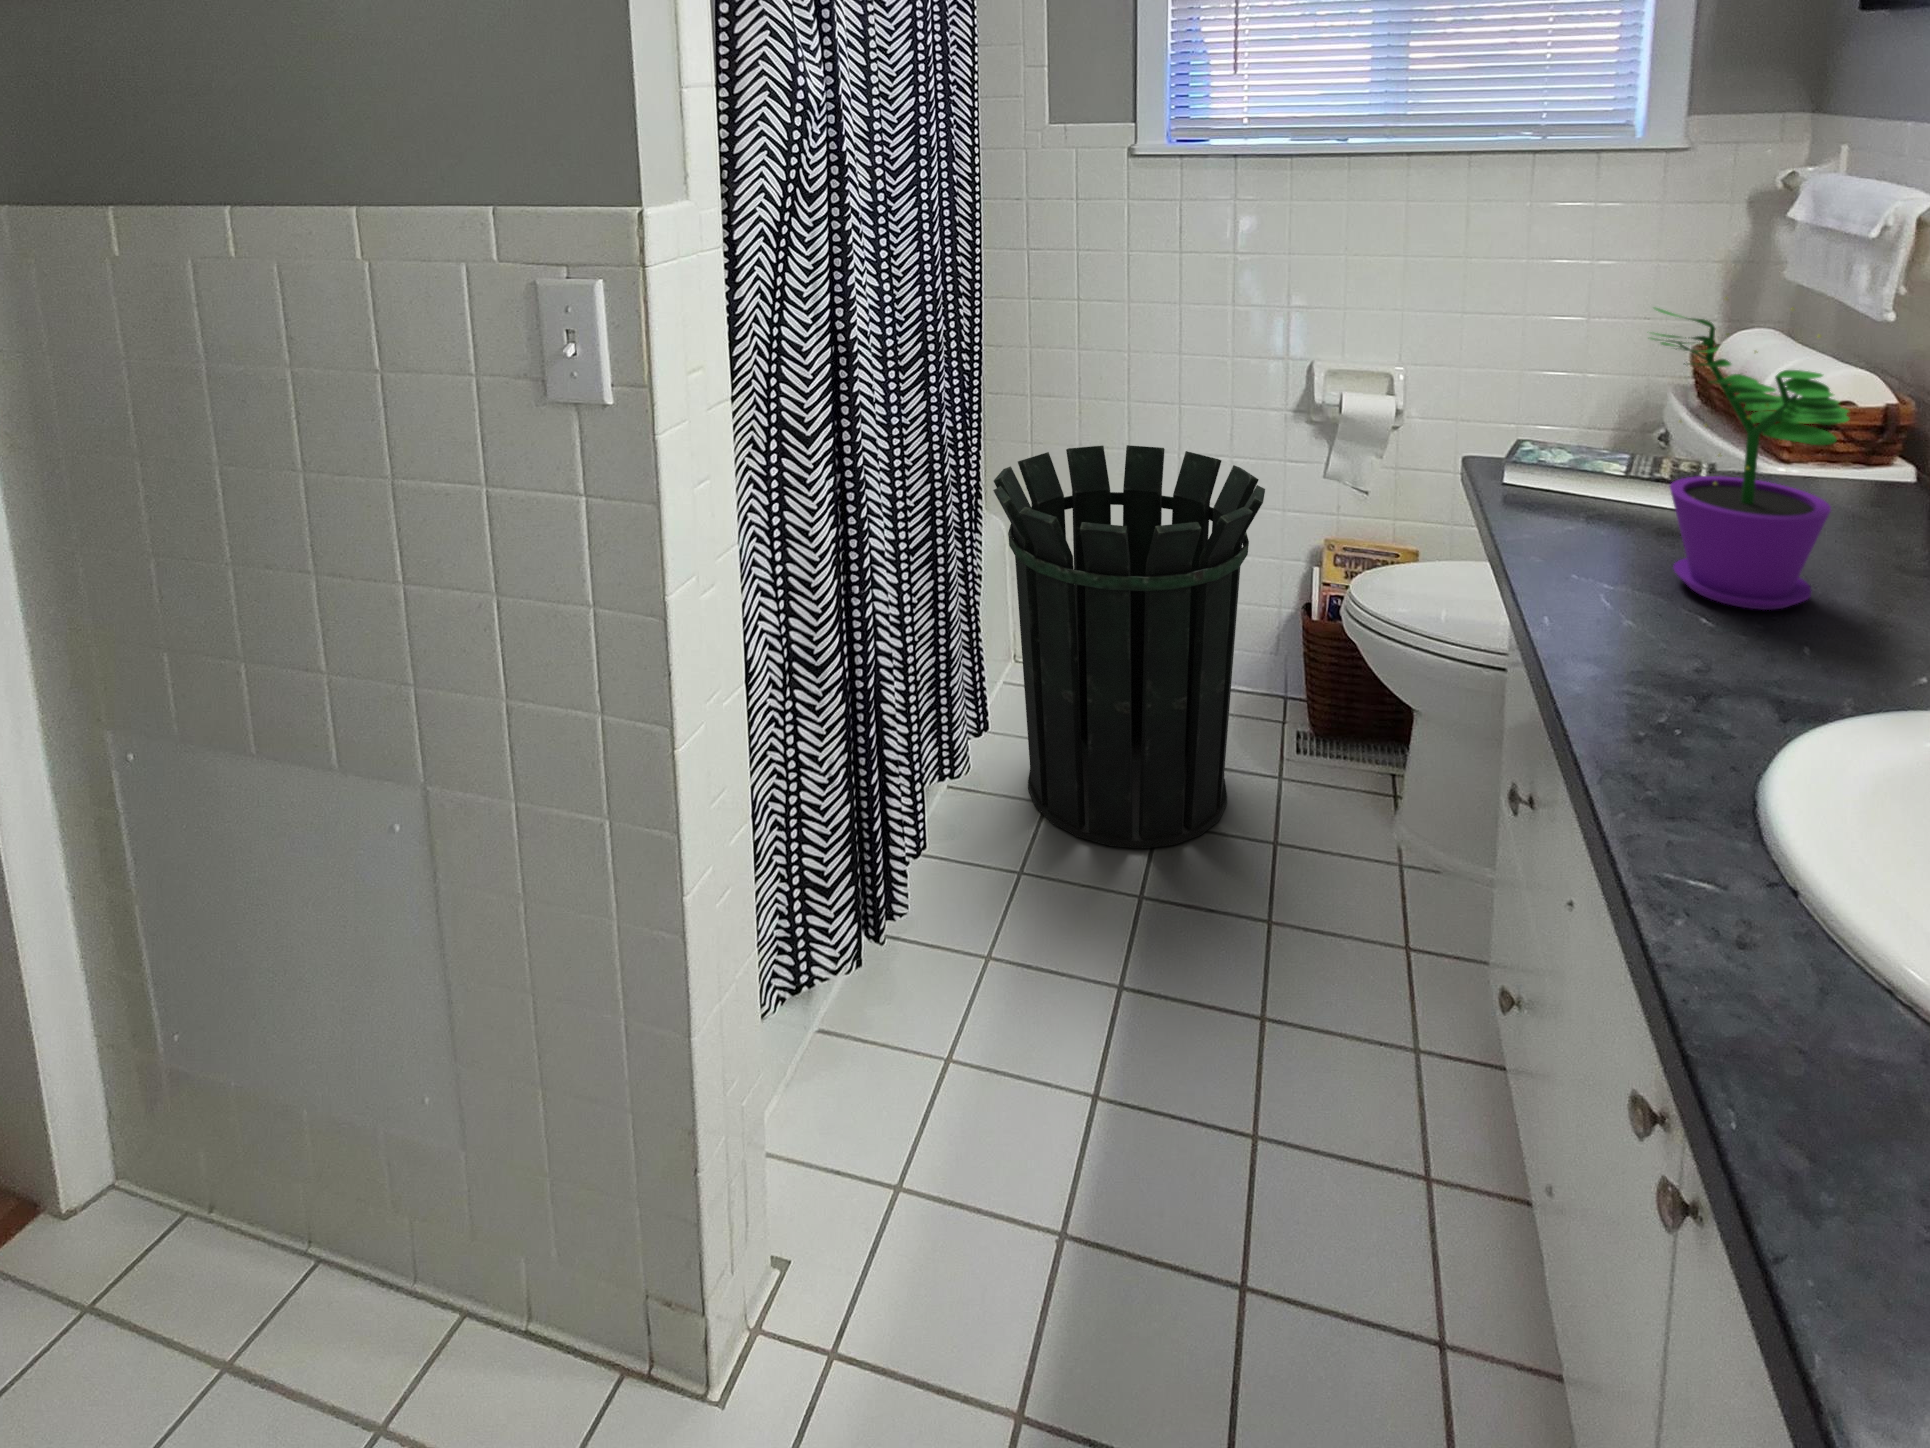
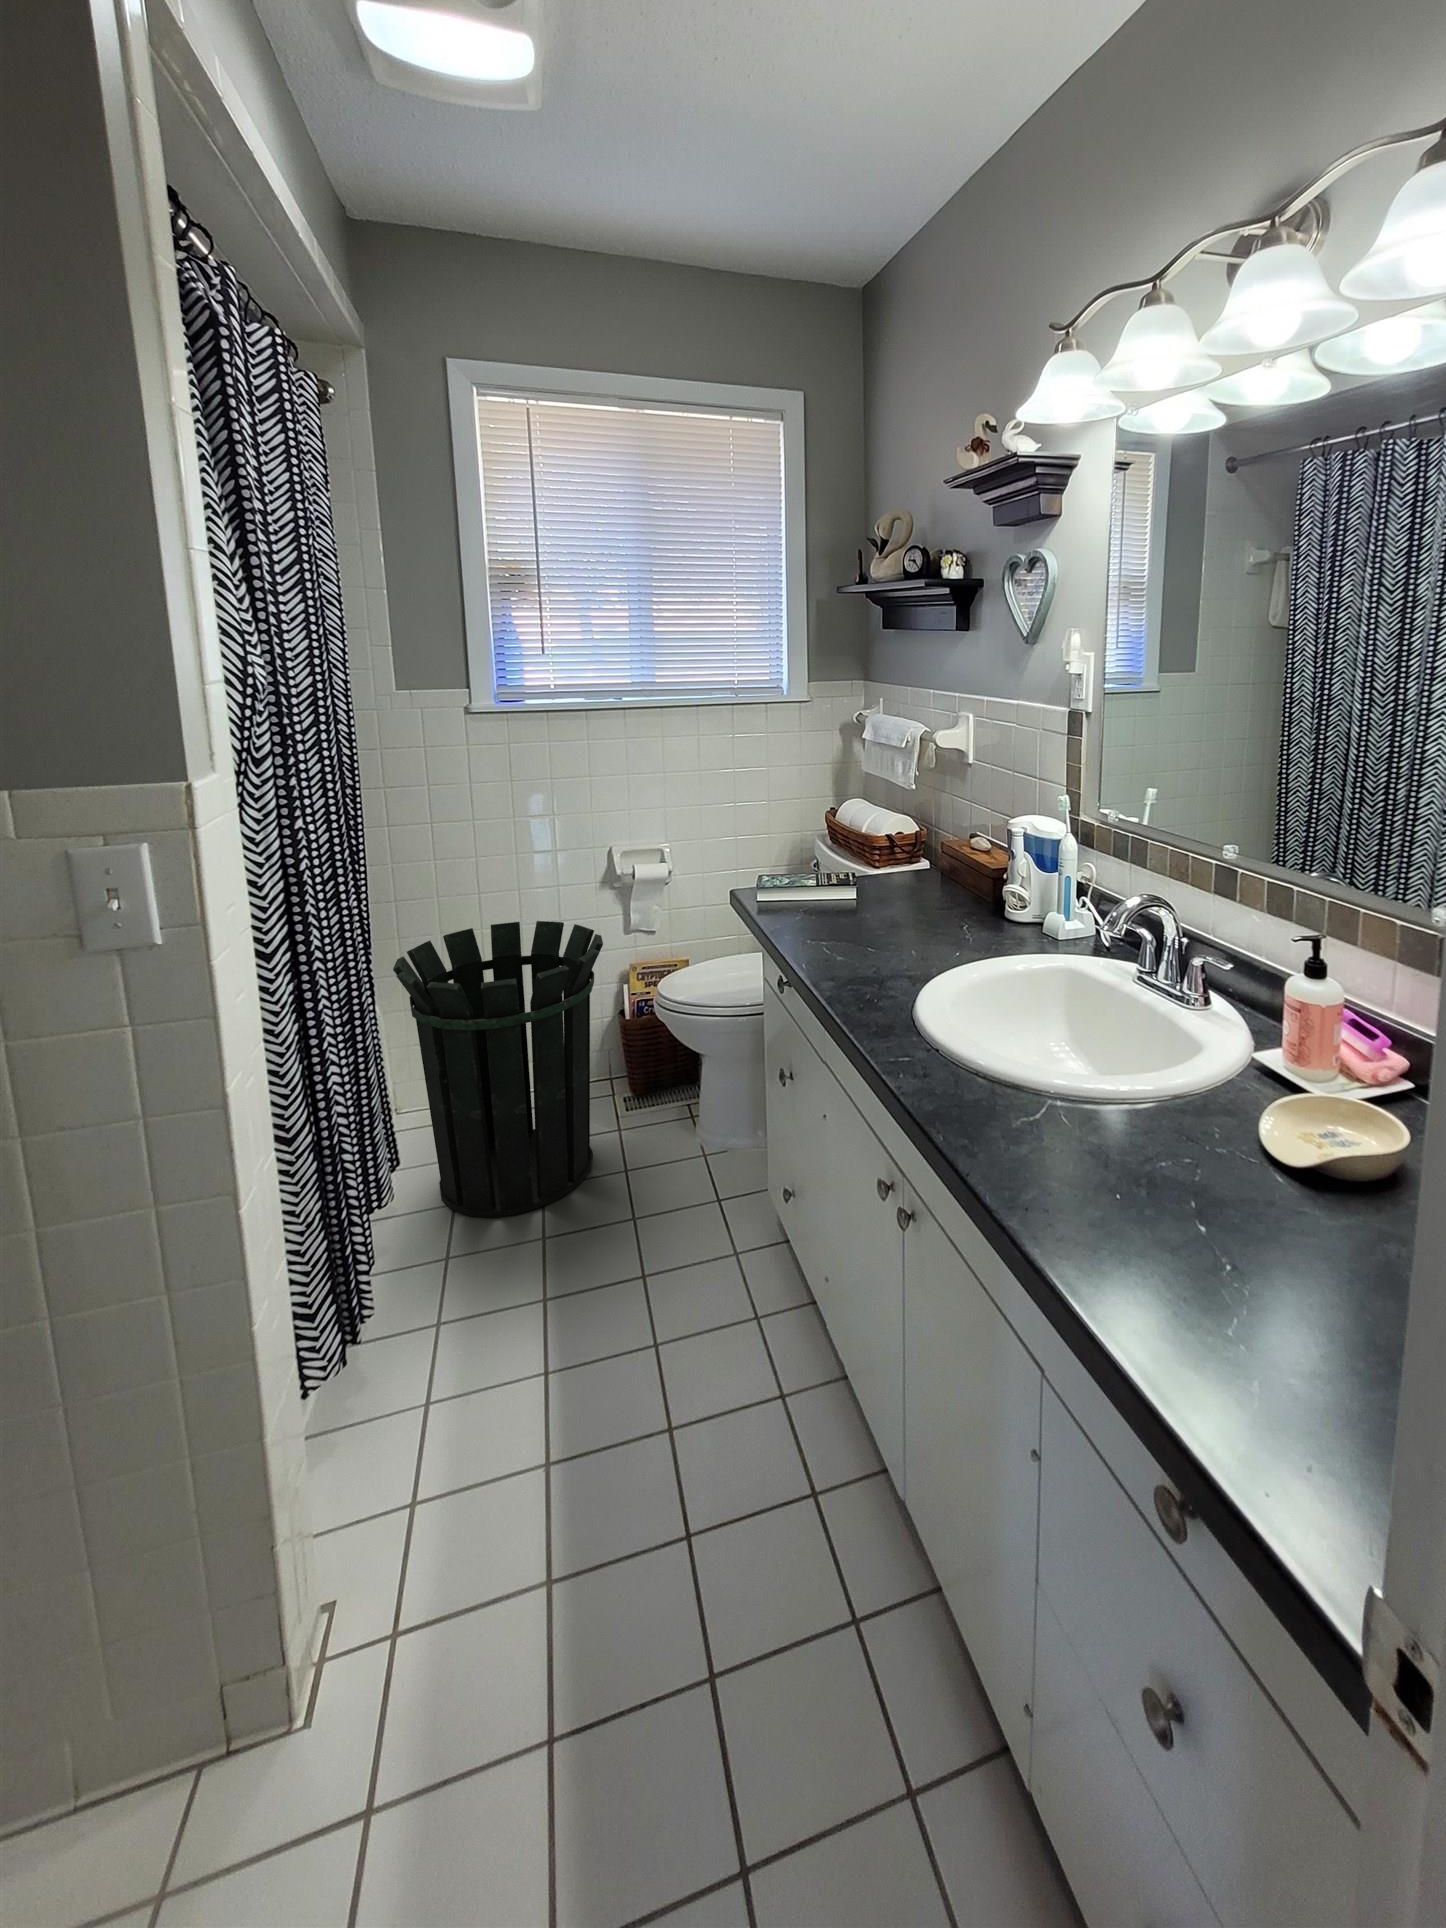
flower pot: present [1651,298,1849,610] -> none [830,784,917,939]

